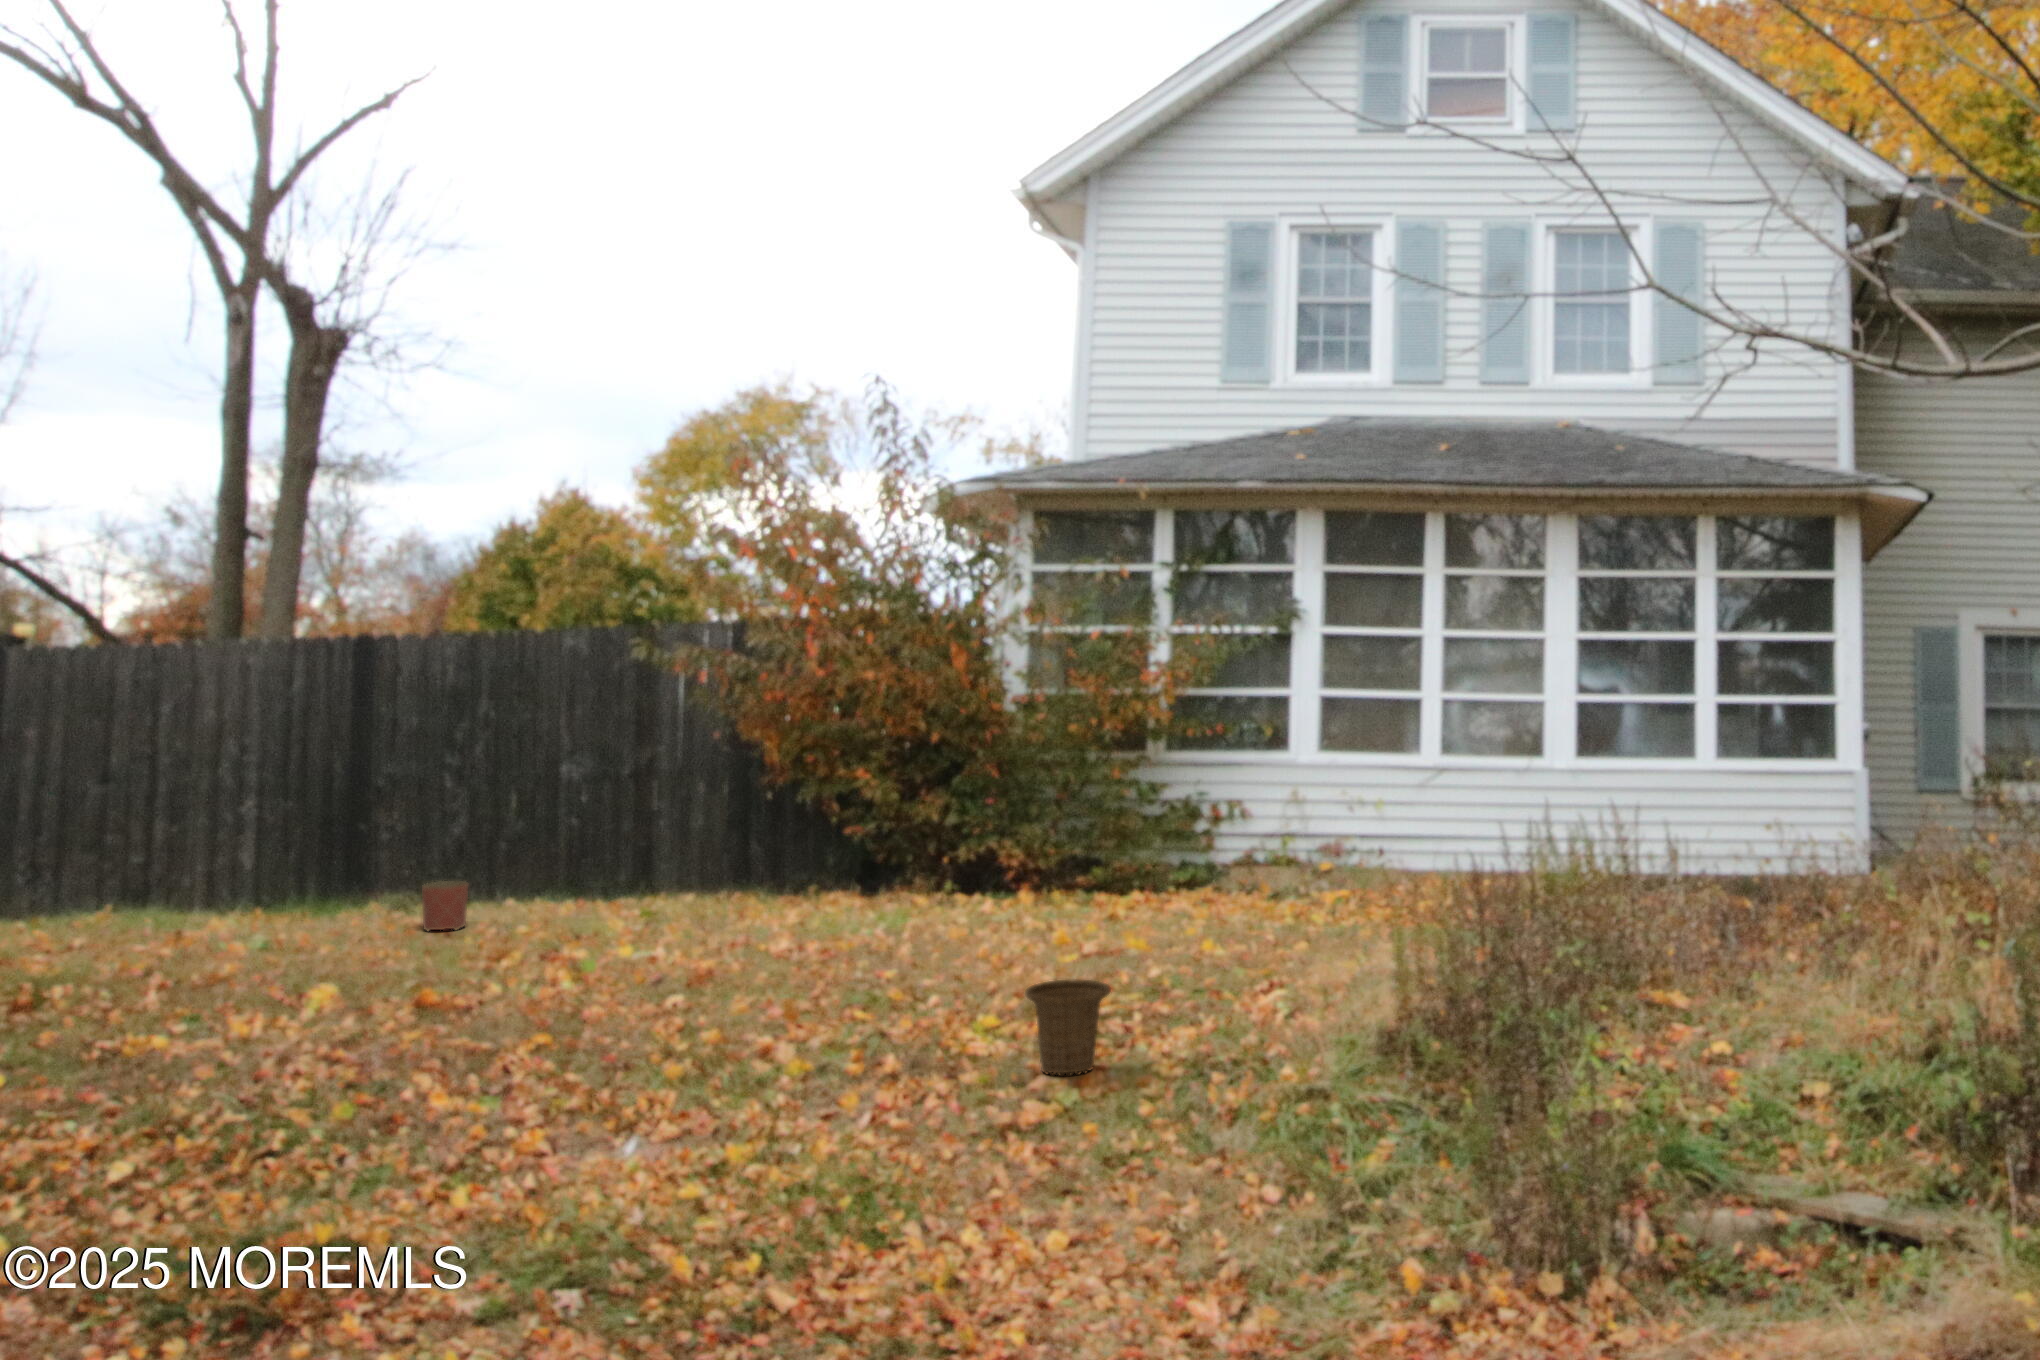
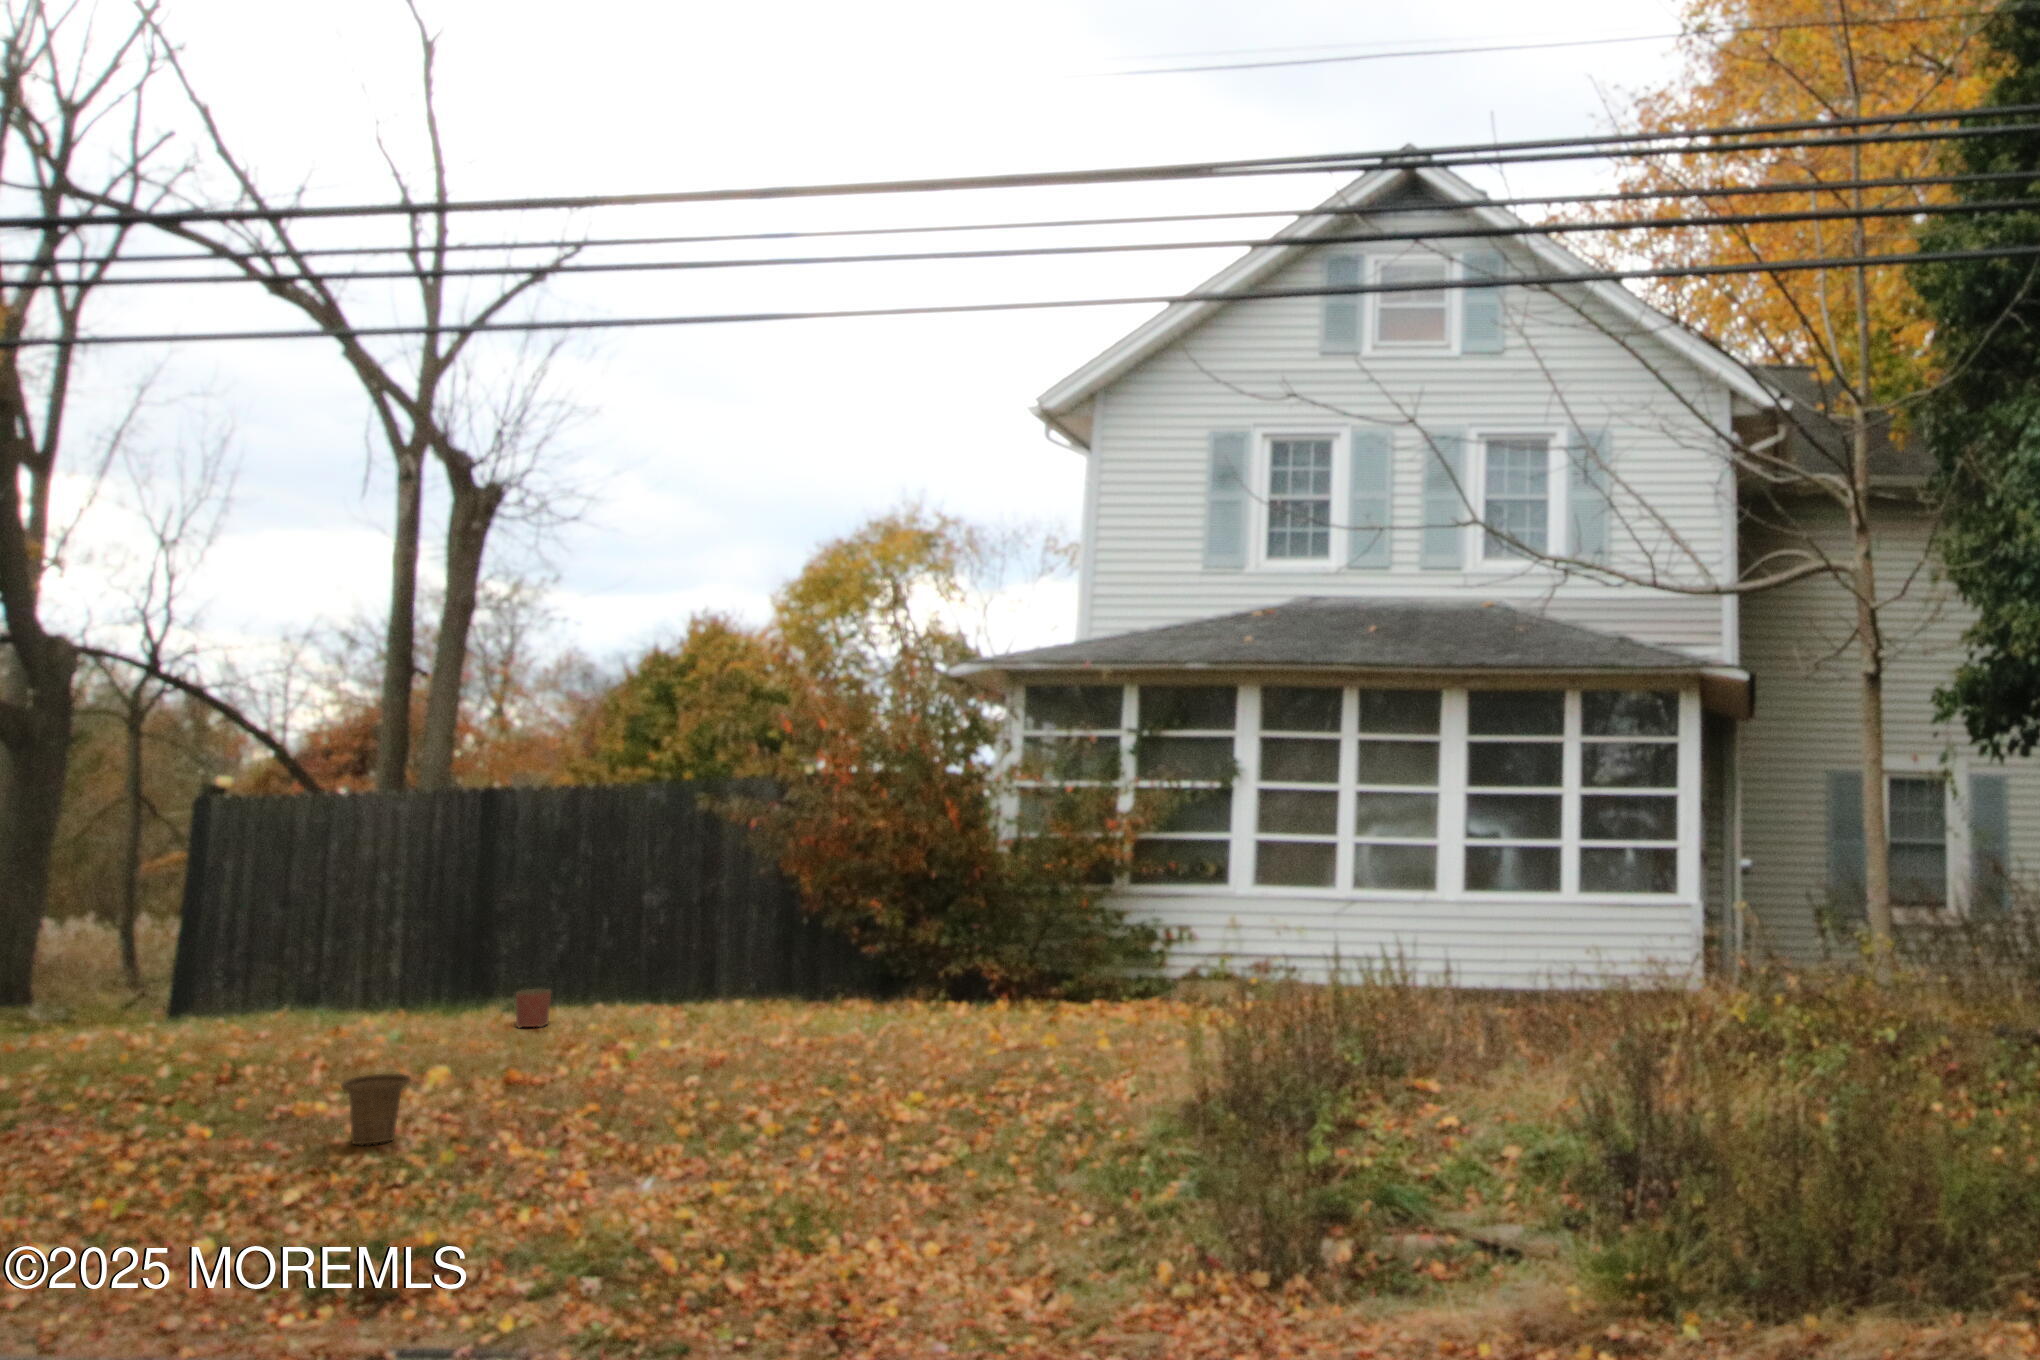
basket: present [1025,979,1111,1076] -> present [341,1074,410,1145]

